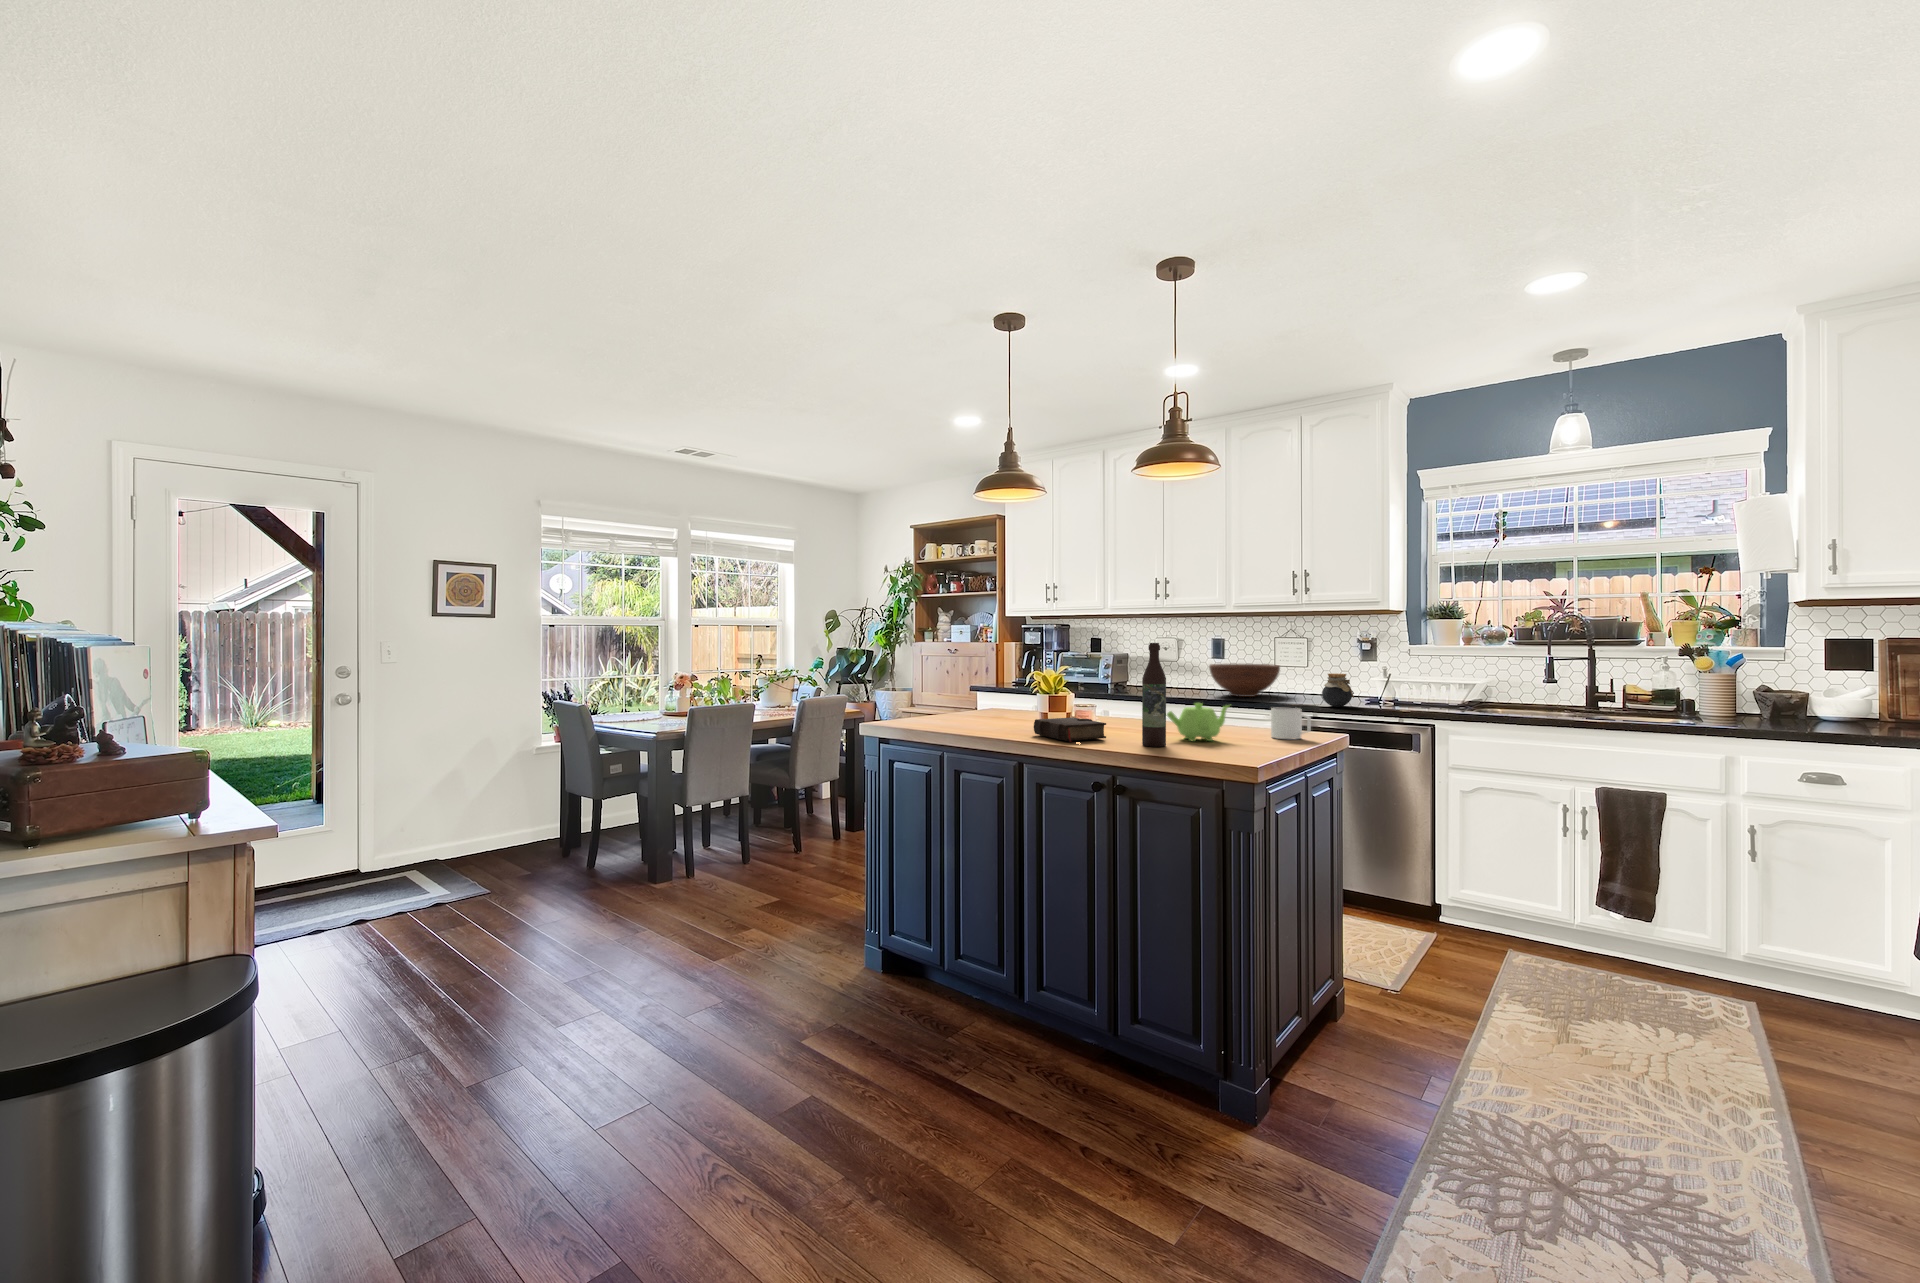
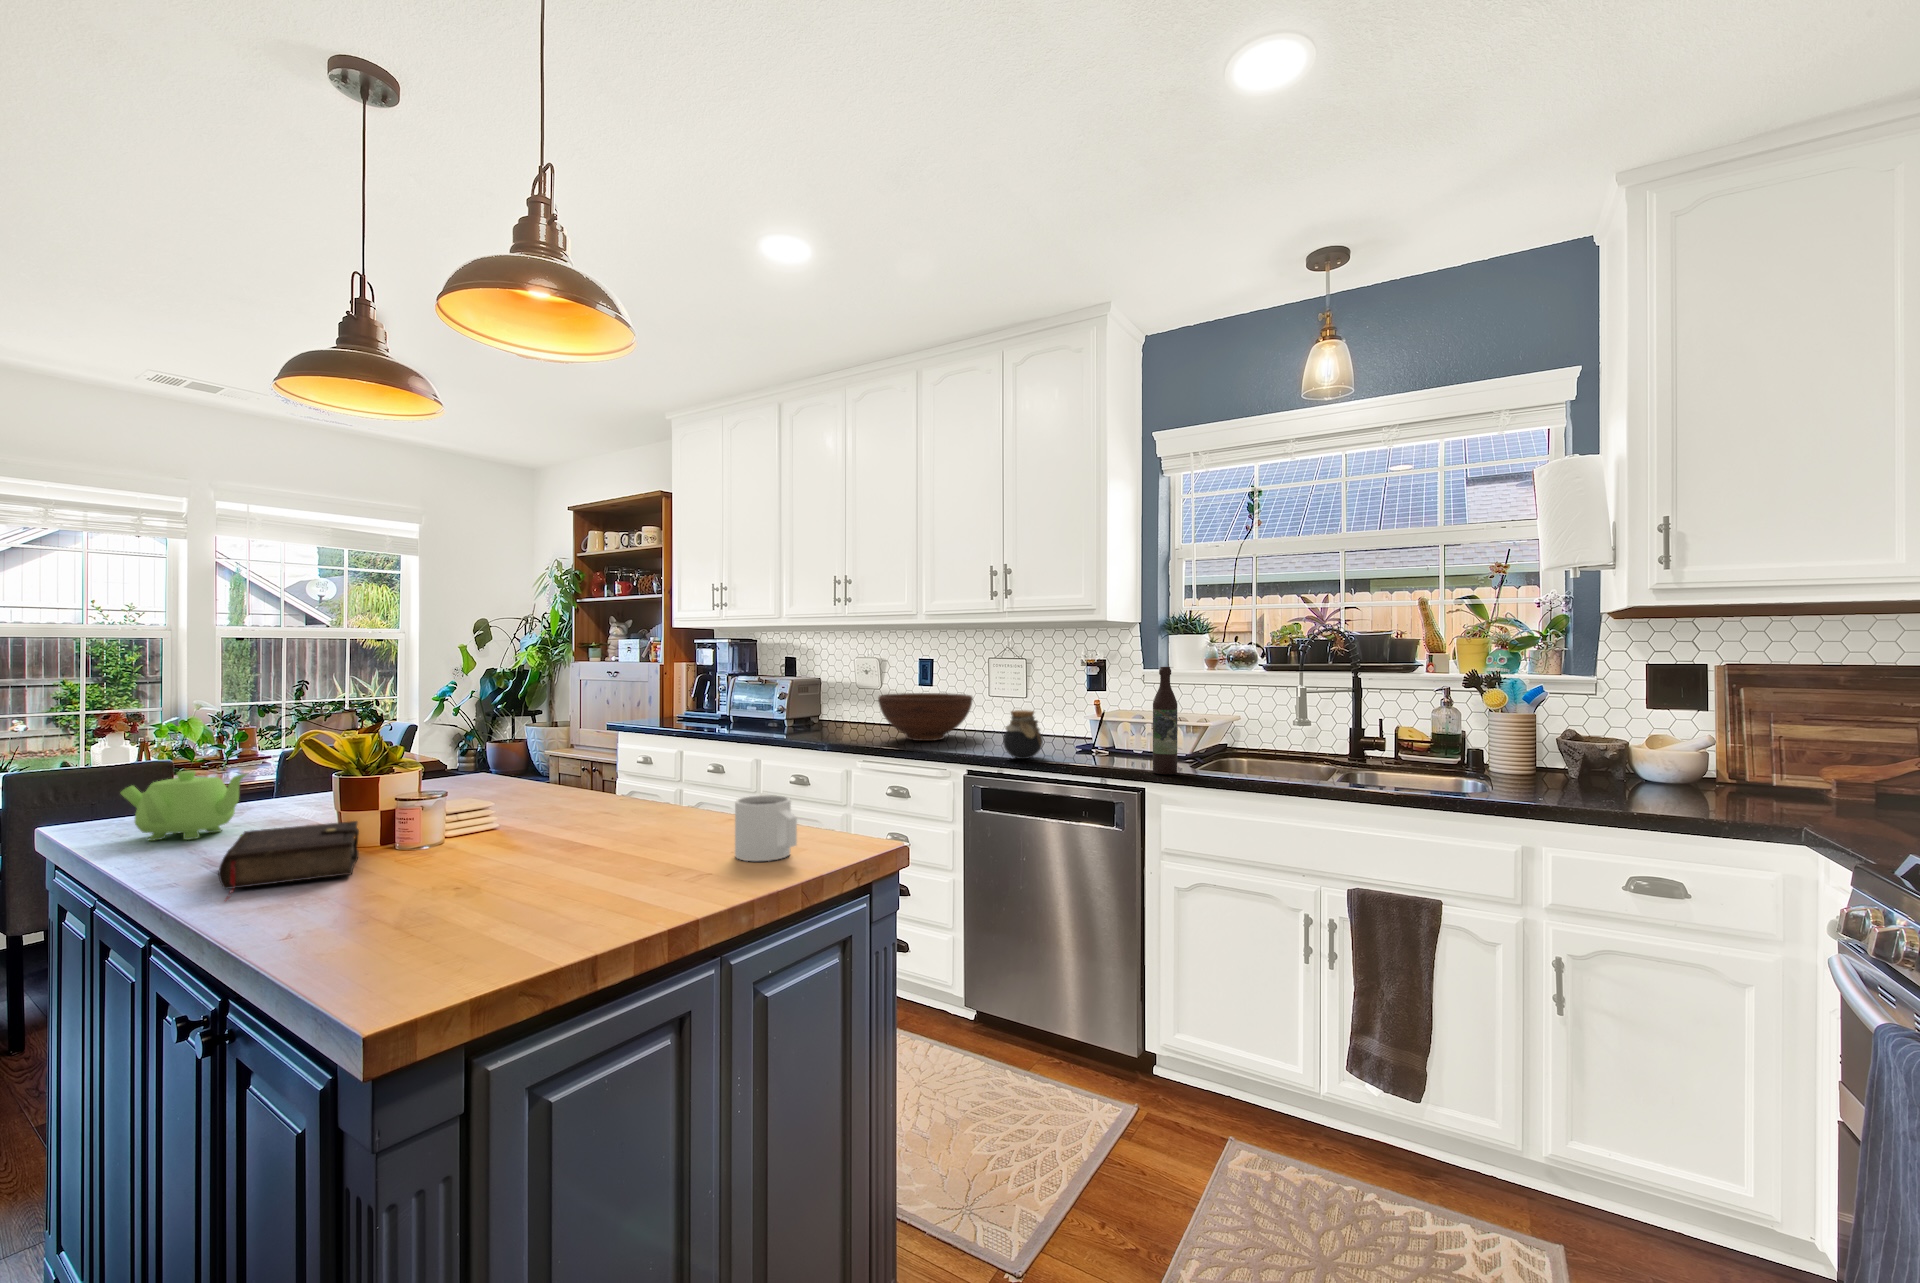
wine bottle: present [1142,643,1166,747] -> present [1153,667,1177,774]
teapot: present [1167,703,1229,741] -> present [121,771,246,841]

